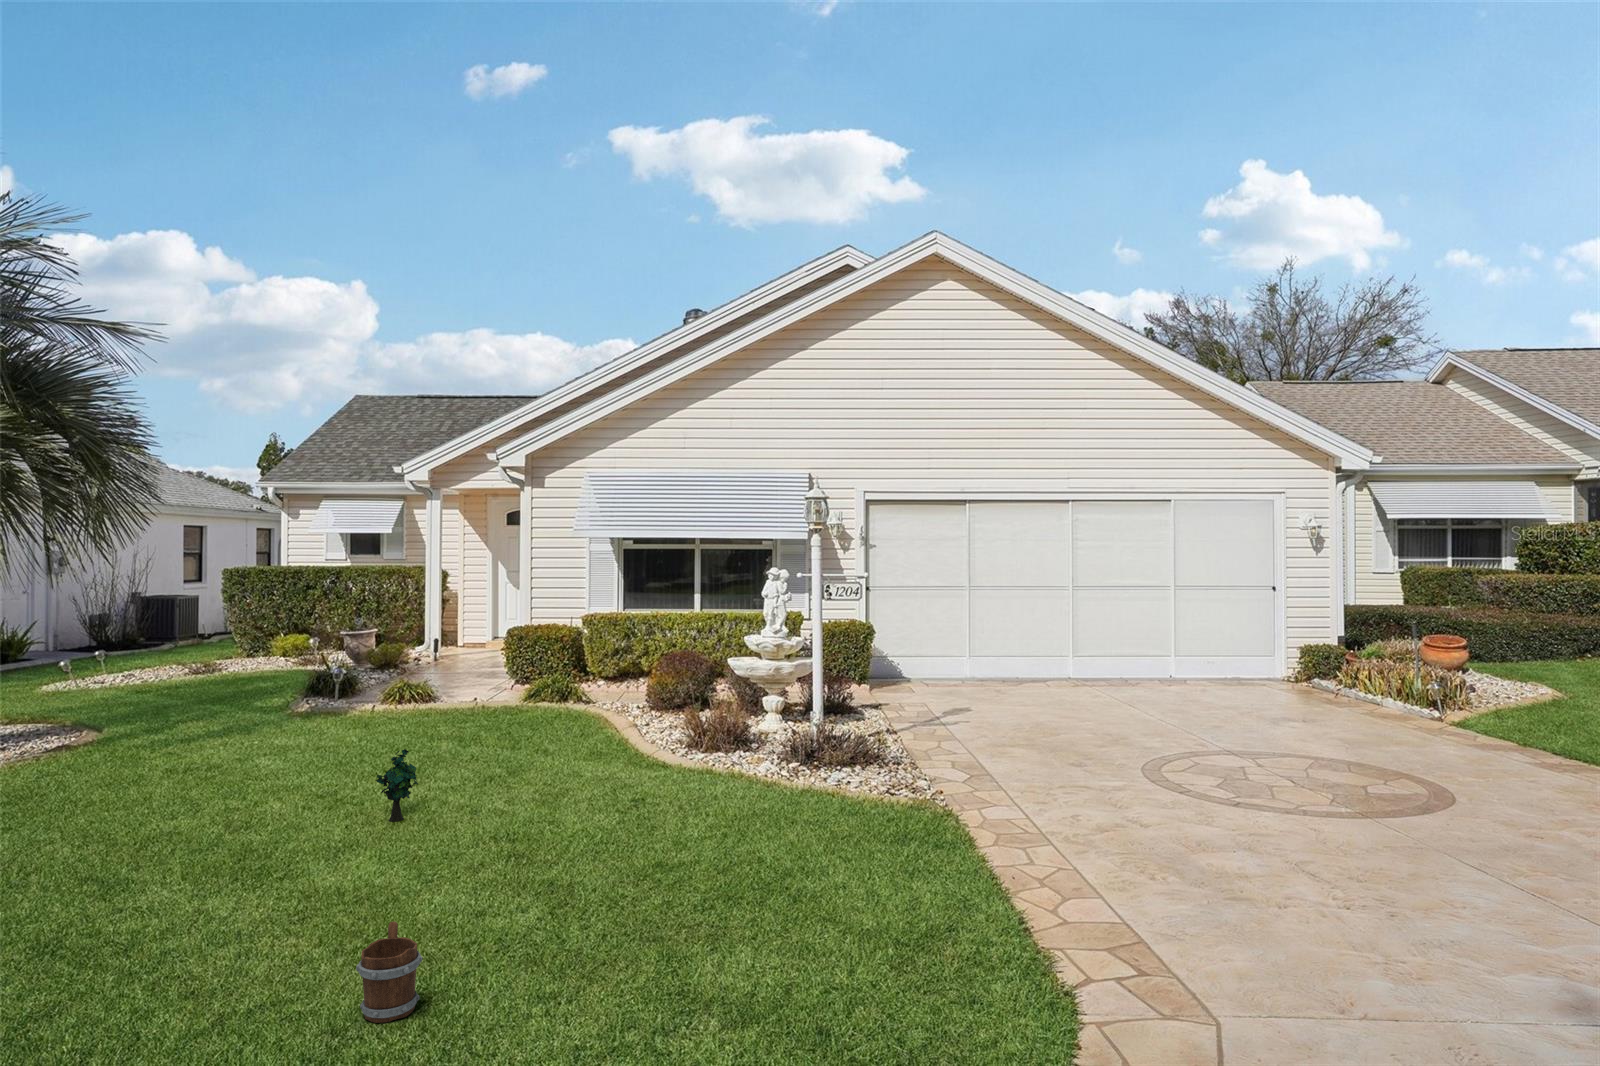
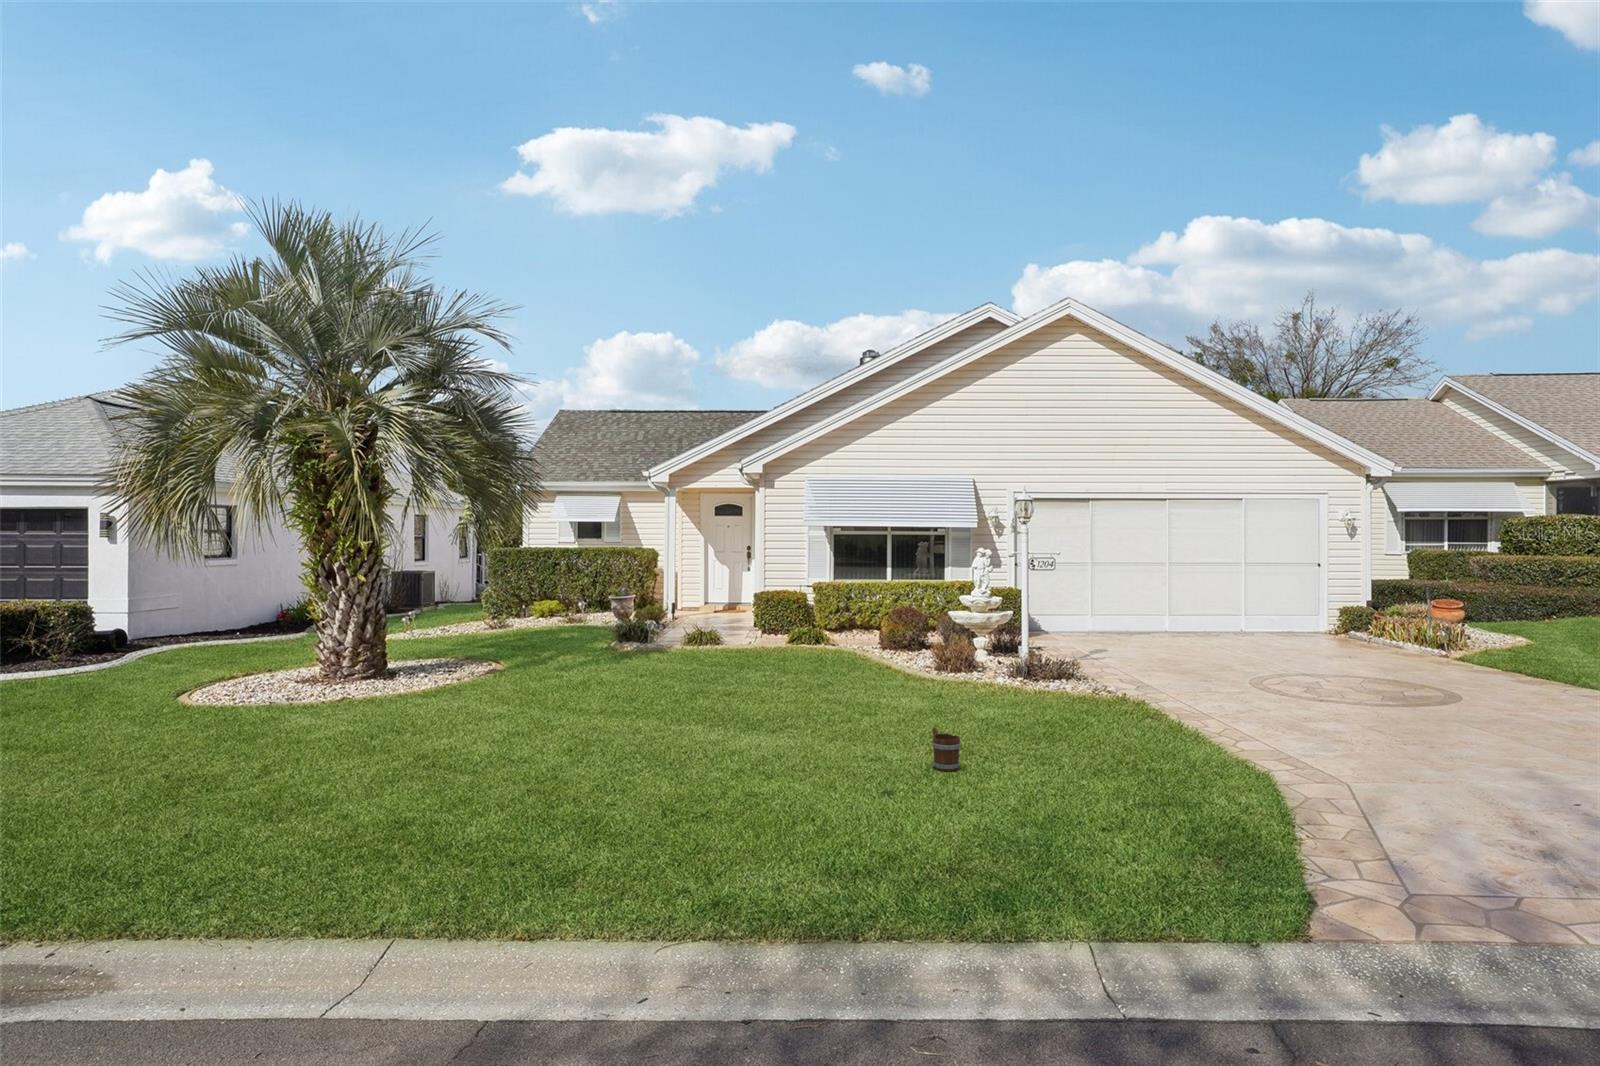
decorative plant: present [376,749,418,822] -> none [802,658,827,702]

